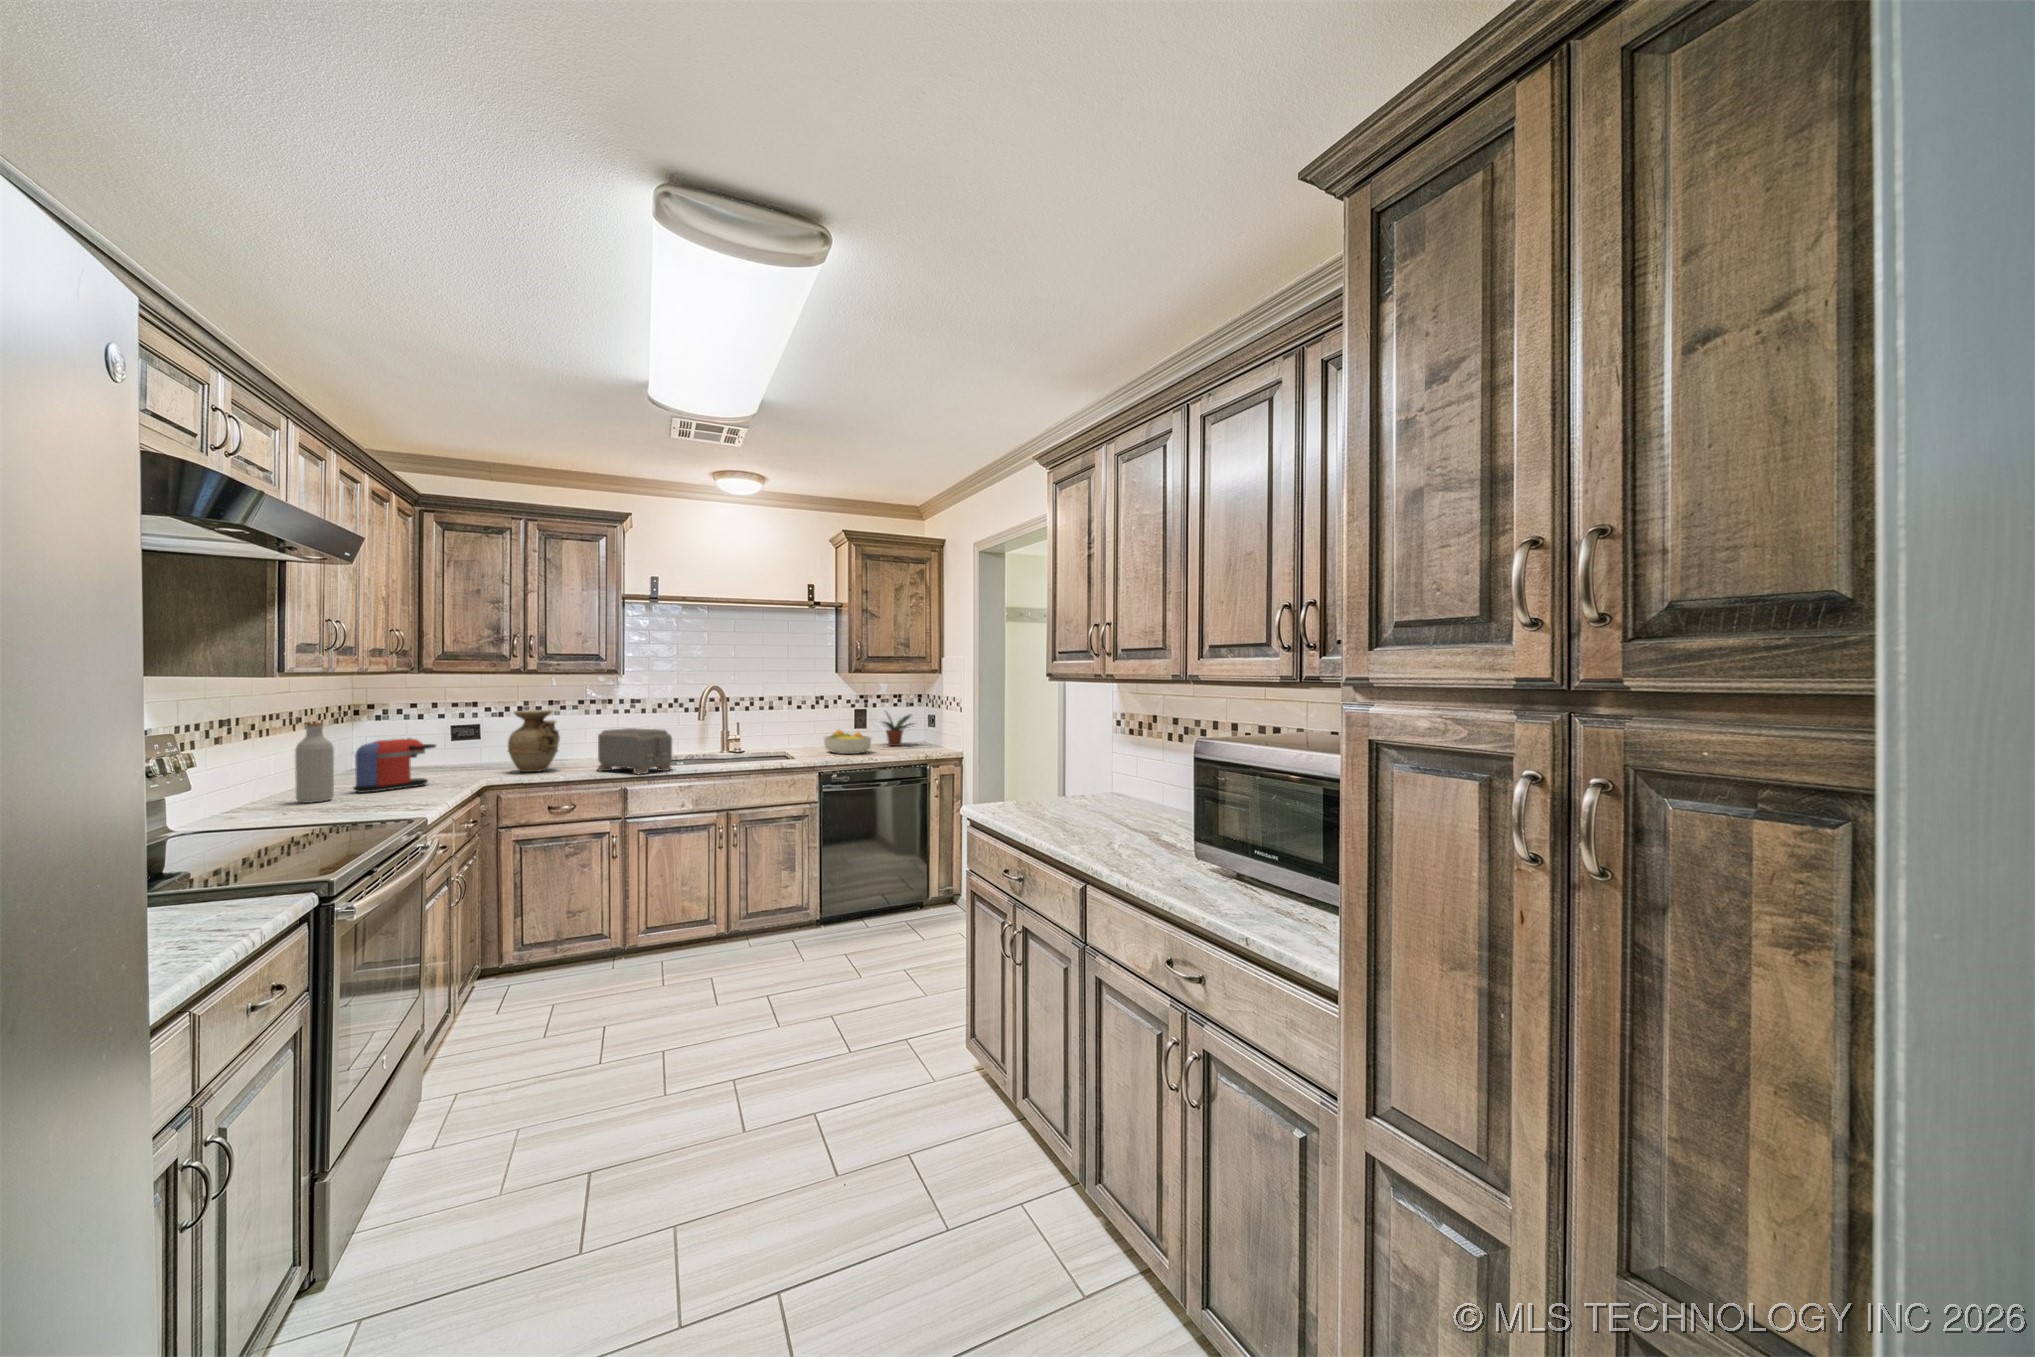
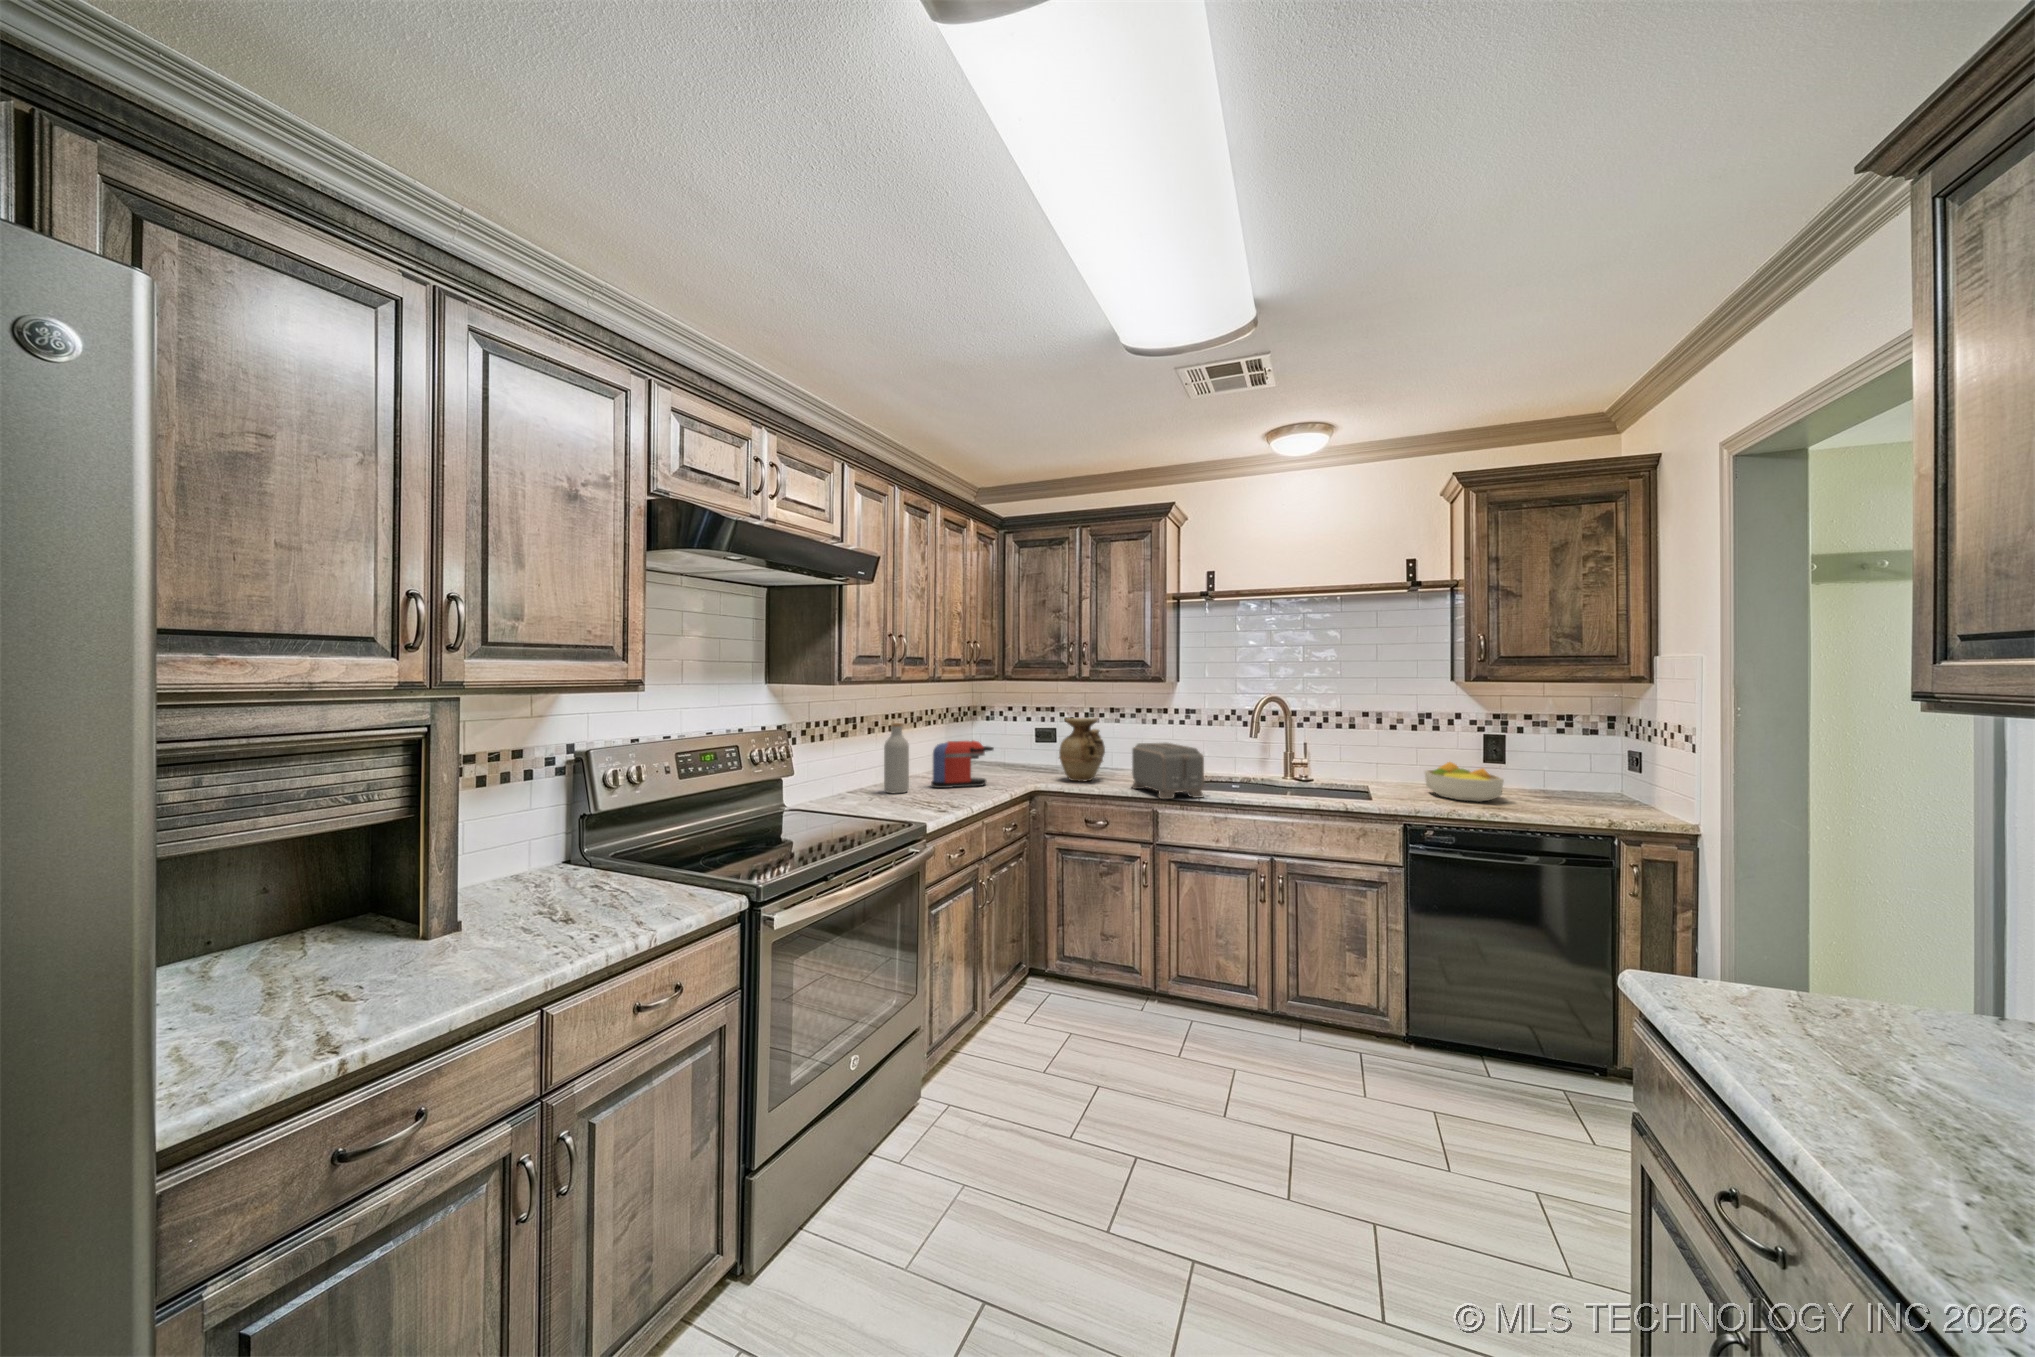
potted plant: present [882,714,912,746] -> none [1515,736,1599,794]

